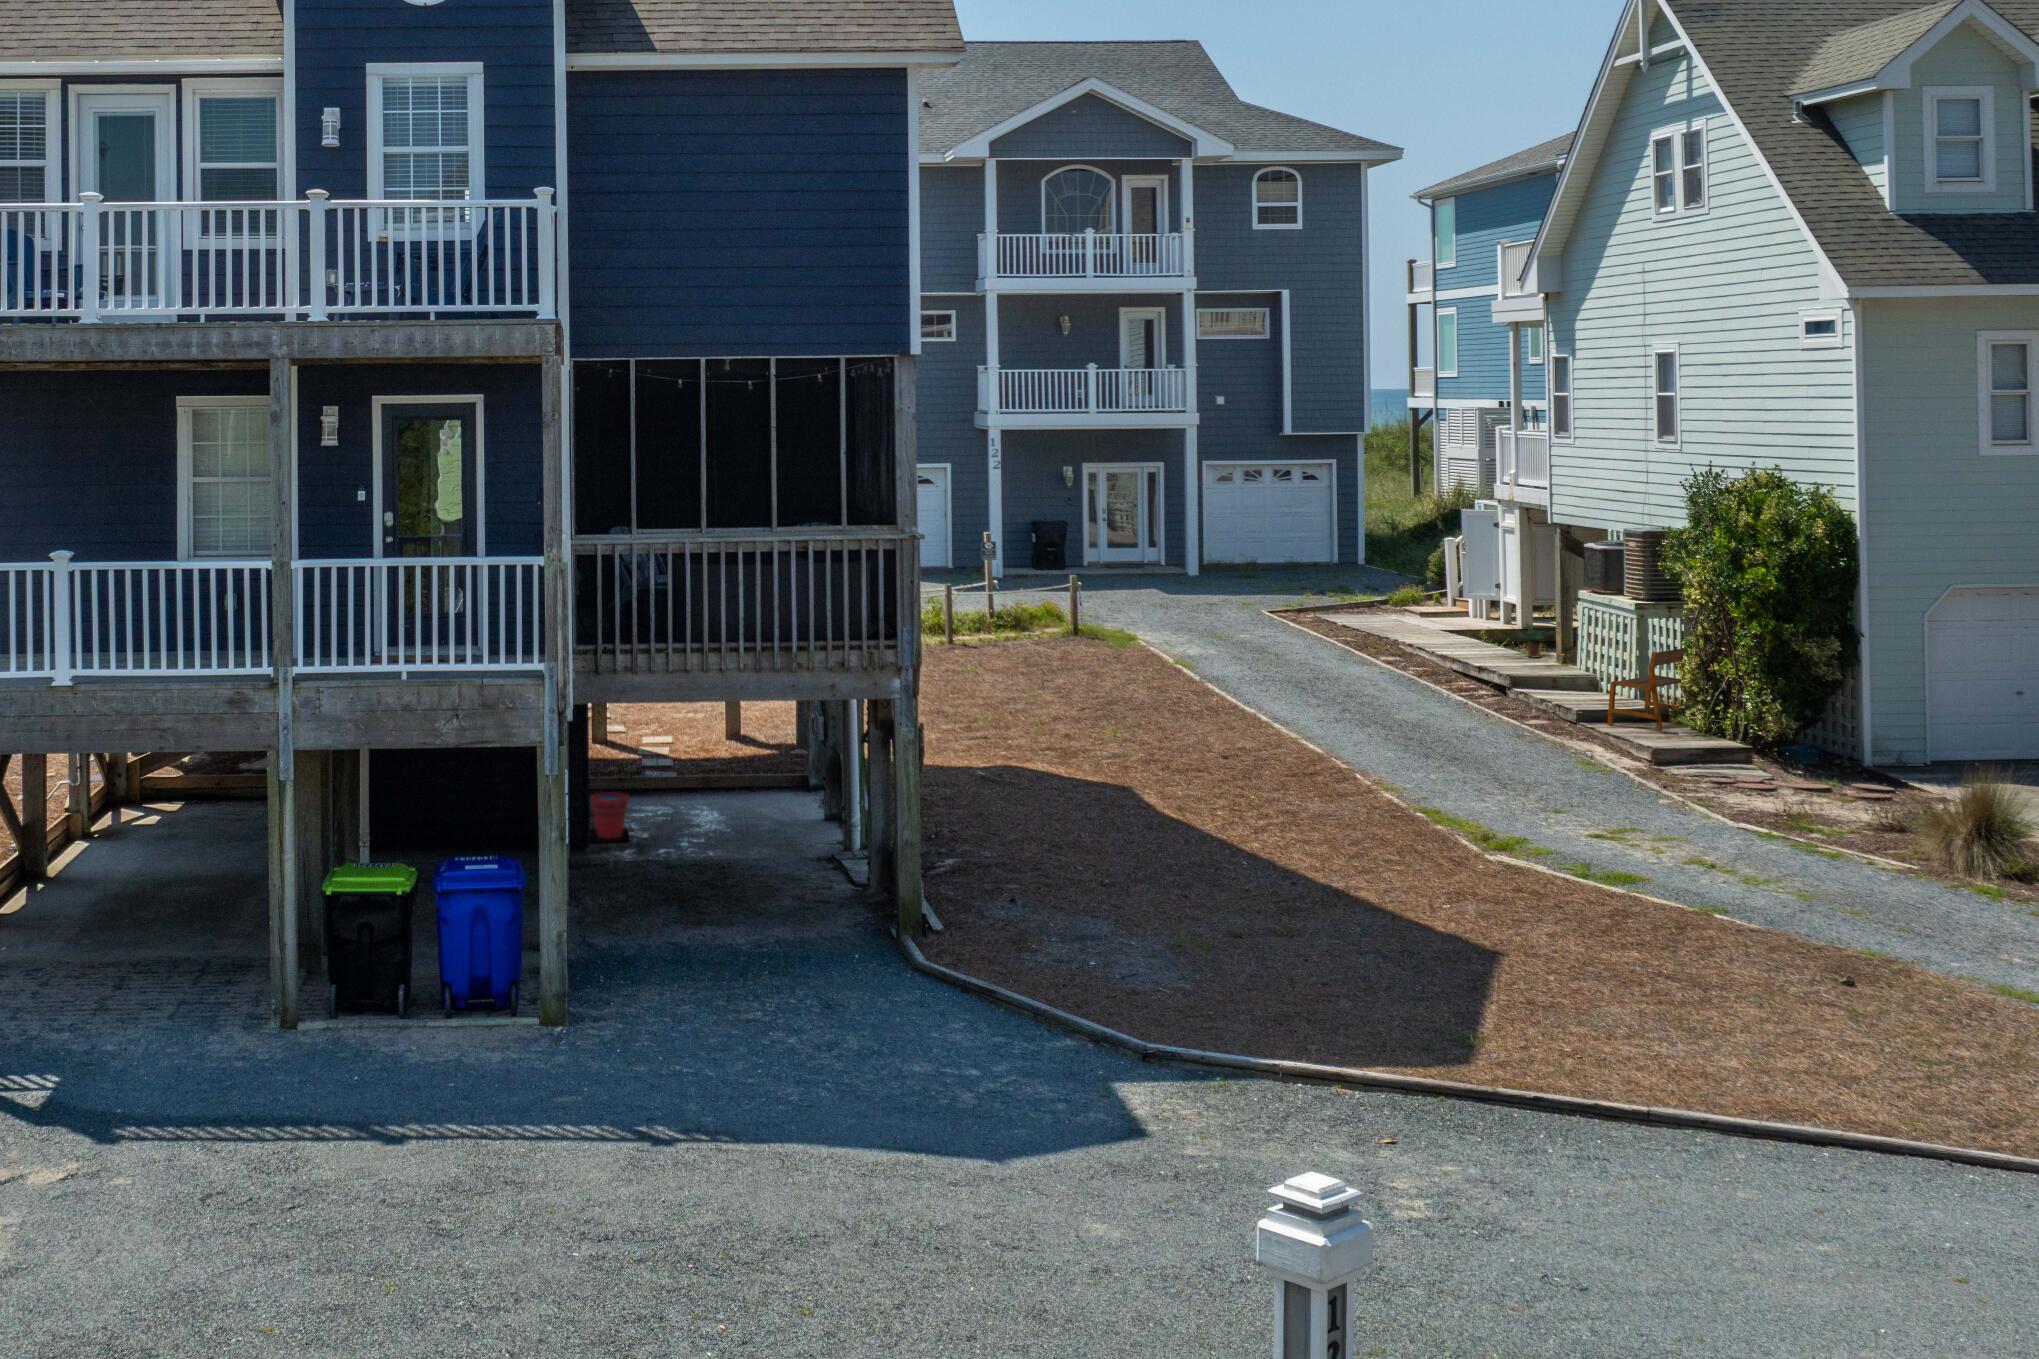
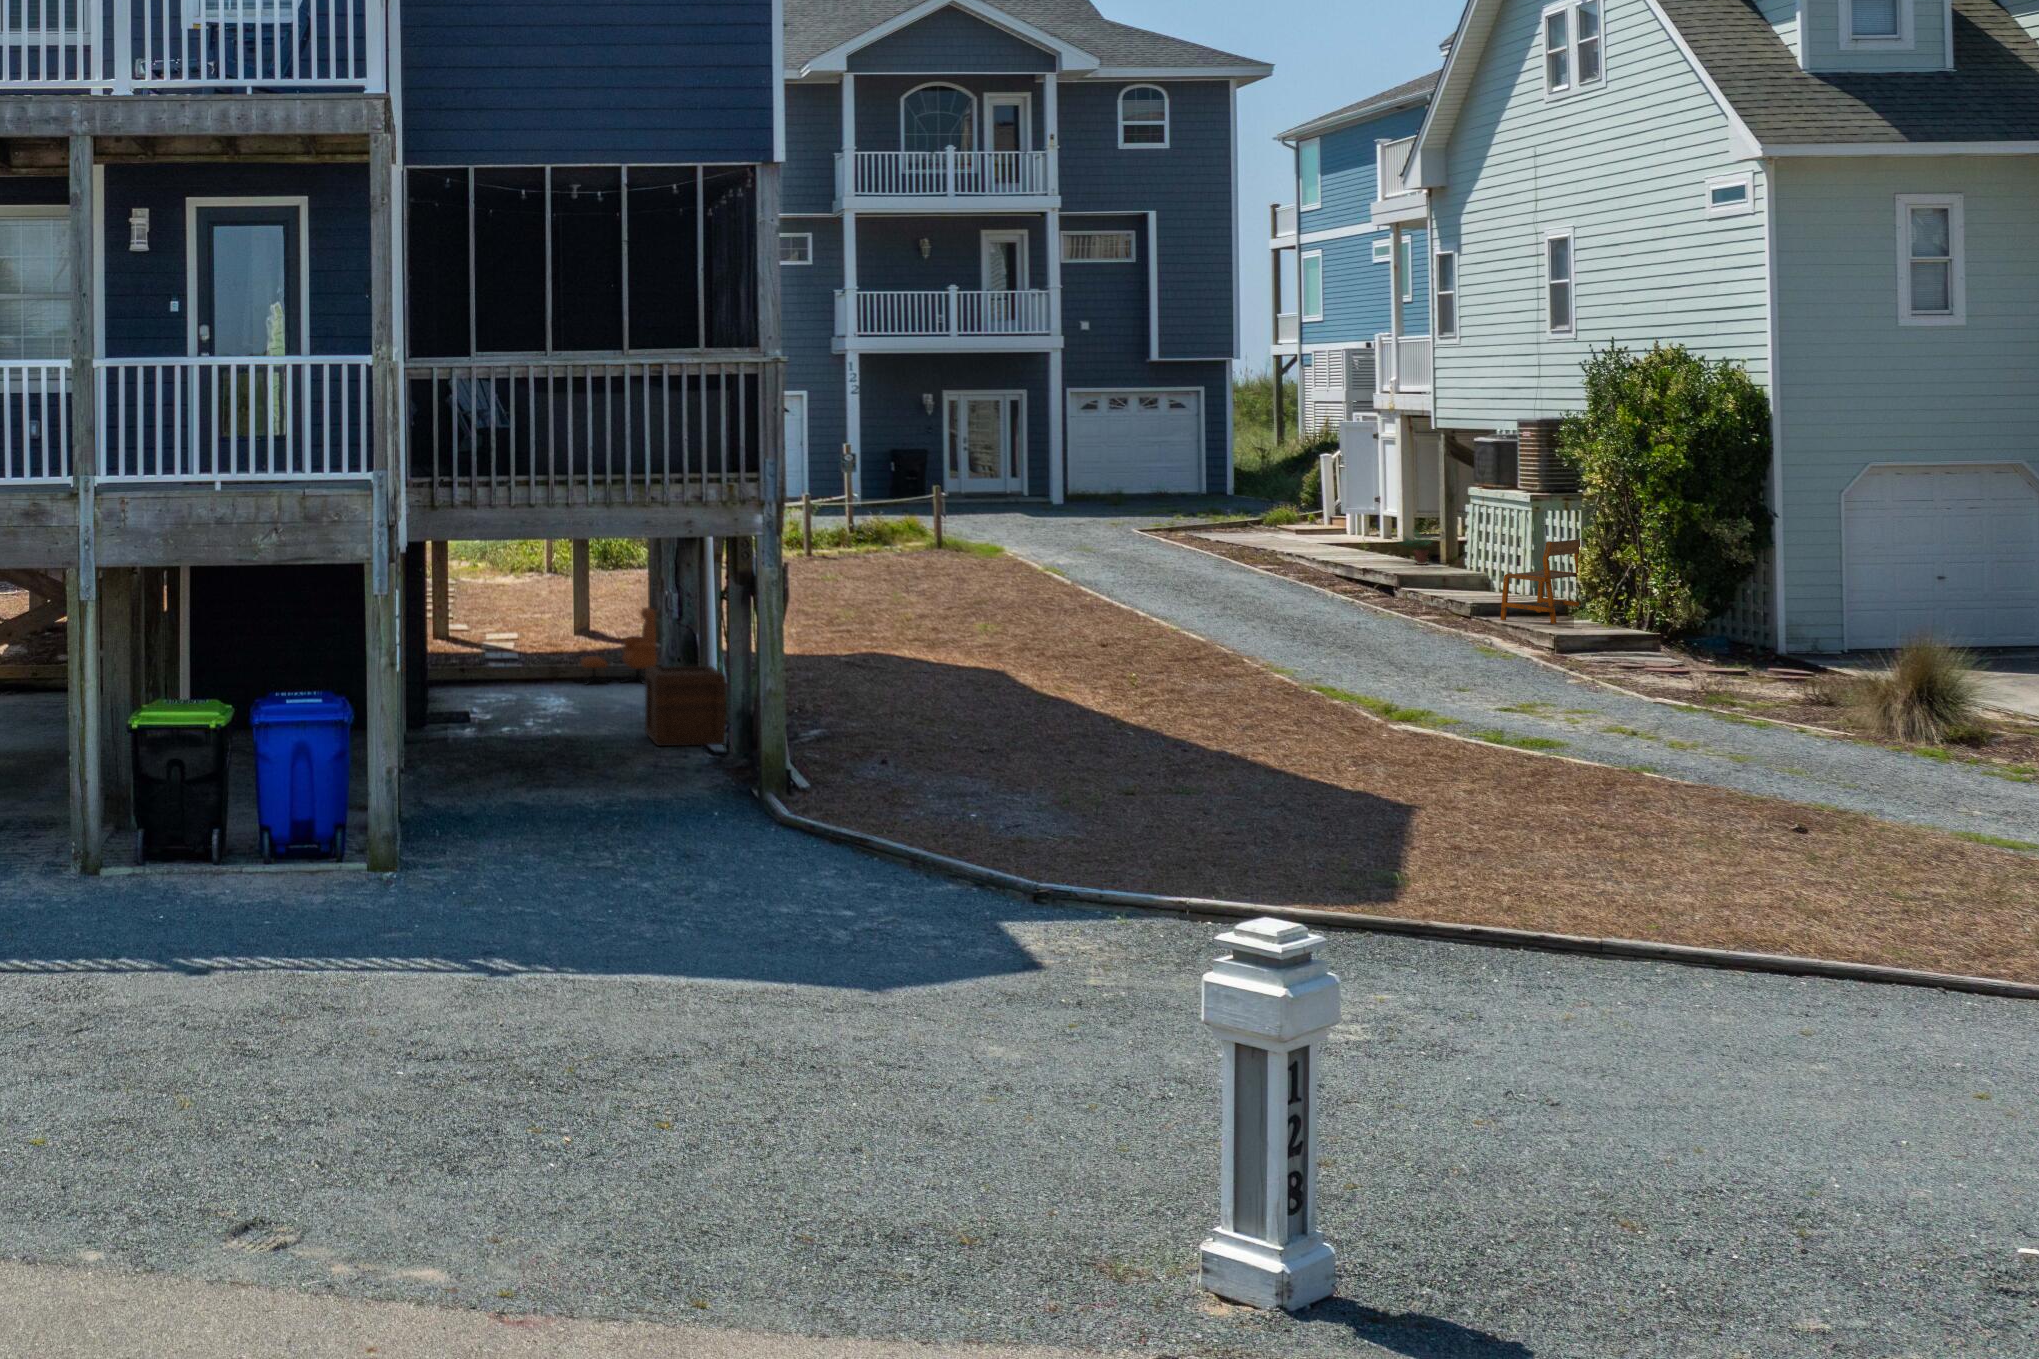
lounge chair: none [729,714,808,785] -> present [581,607,657,684]
wooden crate: none [792,788,865,864] -> present [645,666,726,746]
bucket: present [590,793,629,839] -> none [420,680,464,729]

